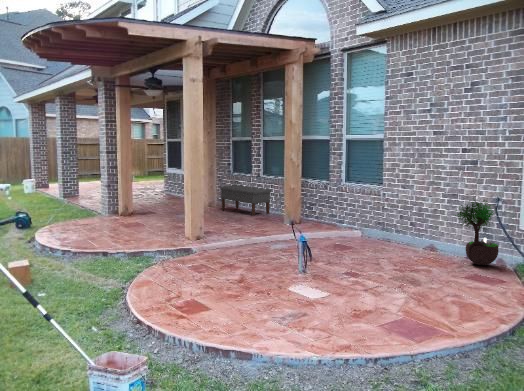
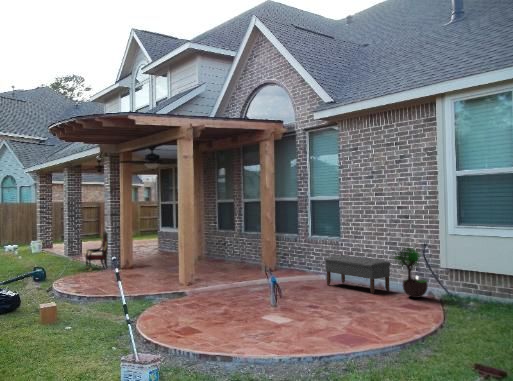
armchair: none [77,170,104,217] -> present [85,231,108,271]
bench: present [221,185,271,216] -> present [325,256,390,294]

